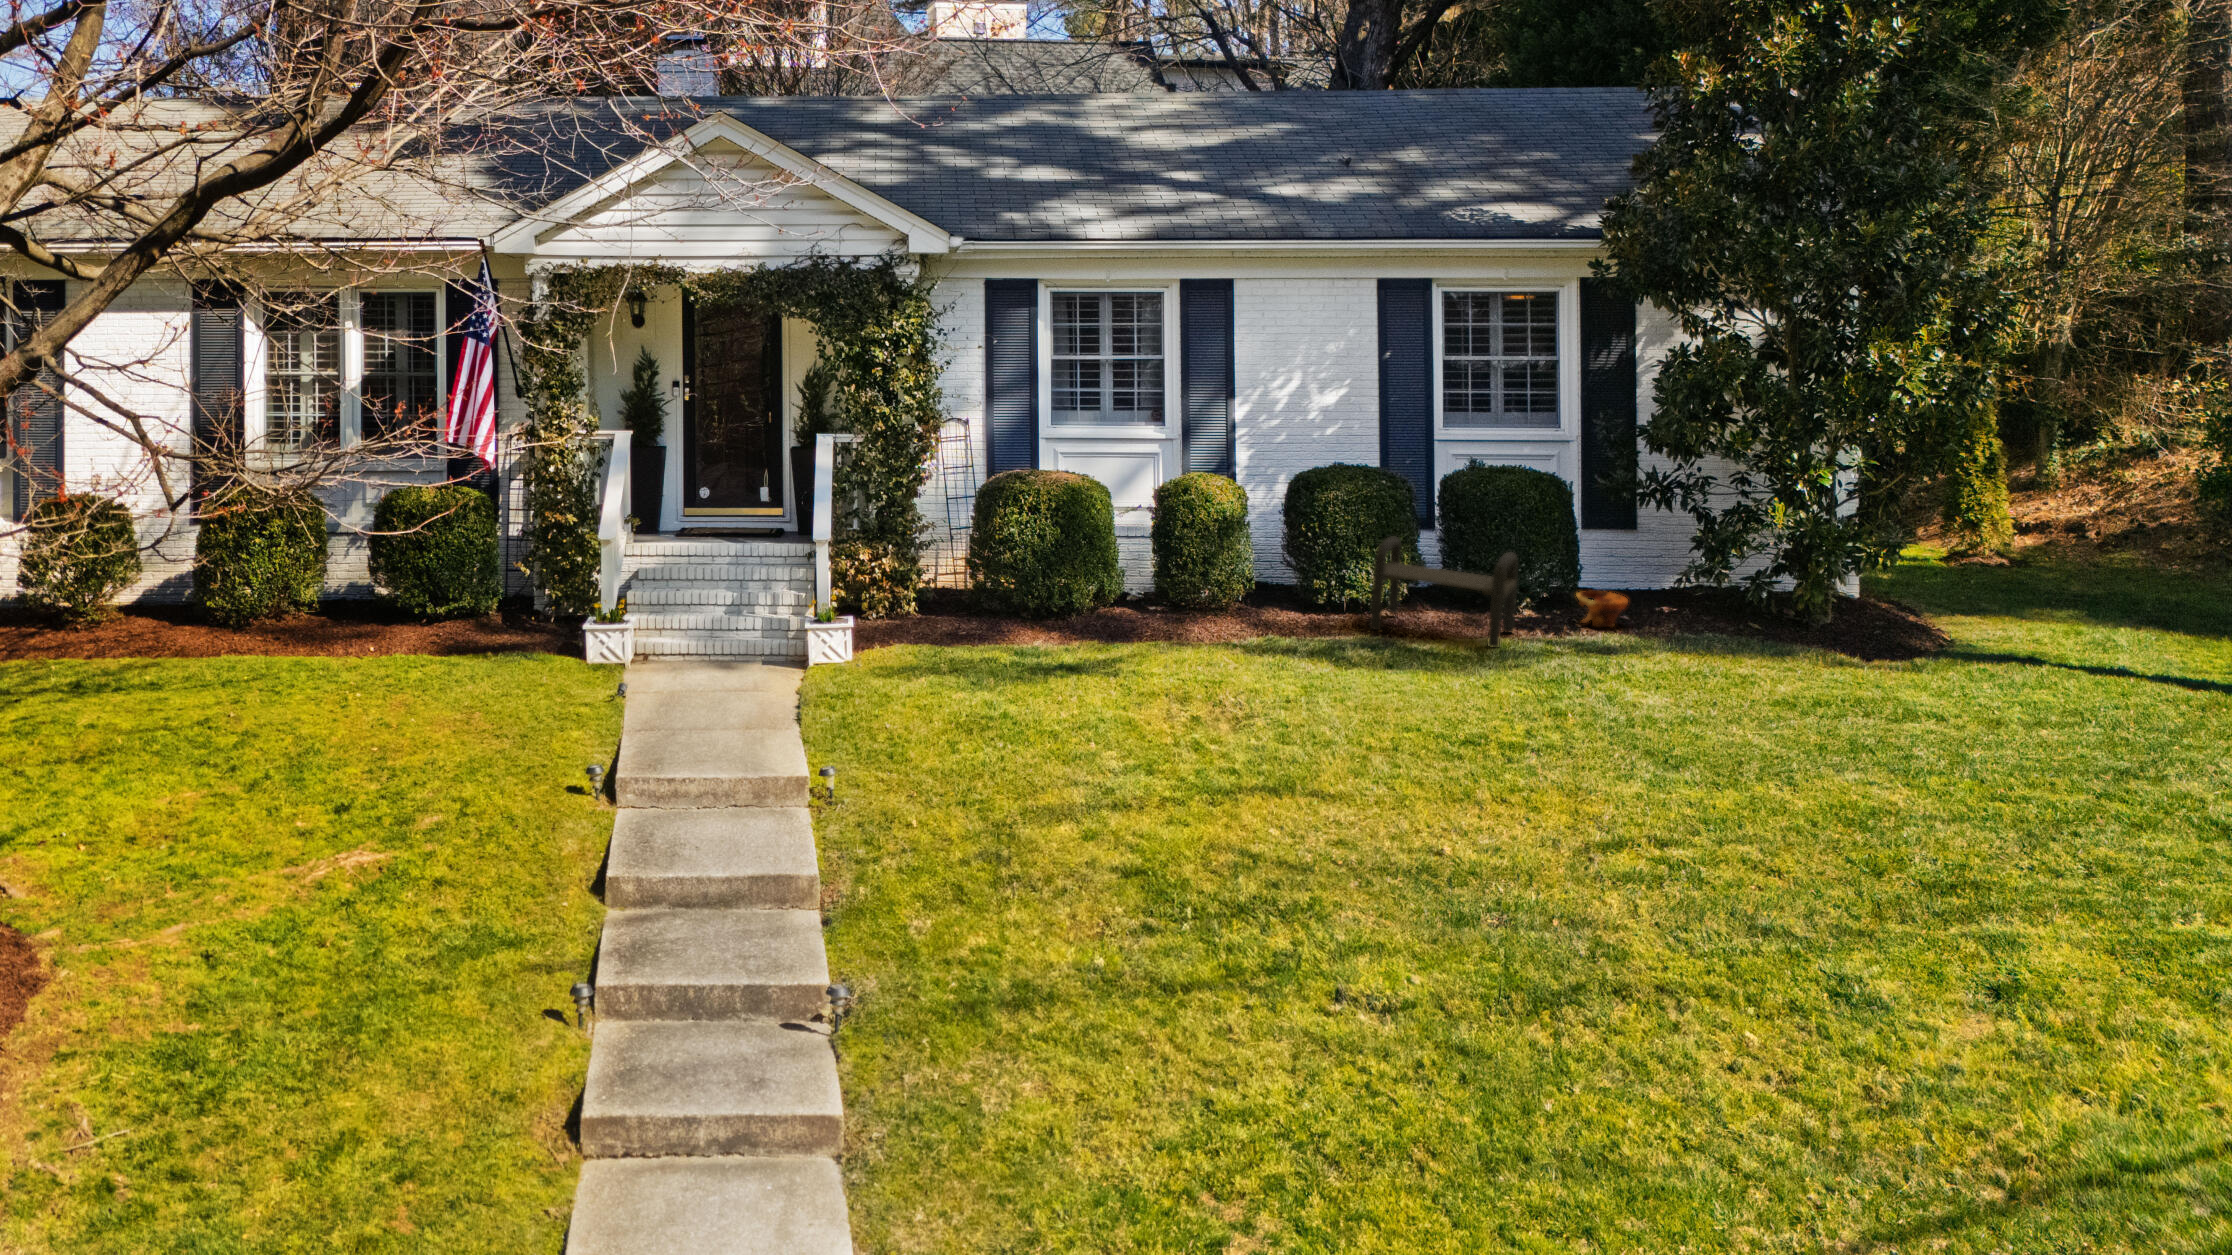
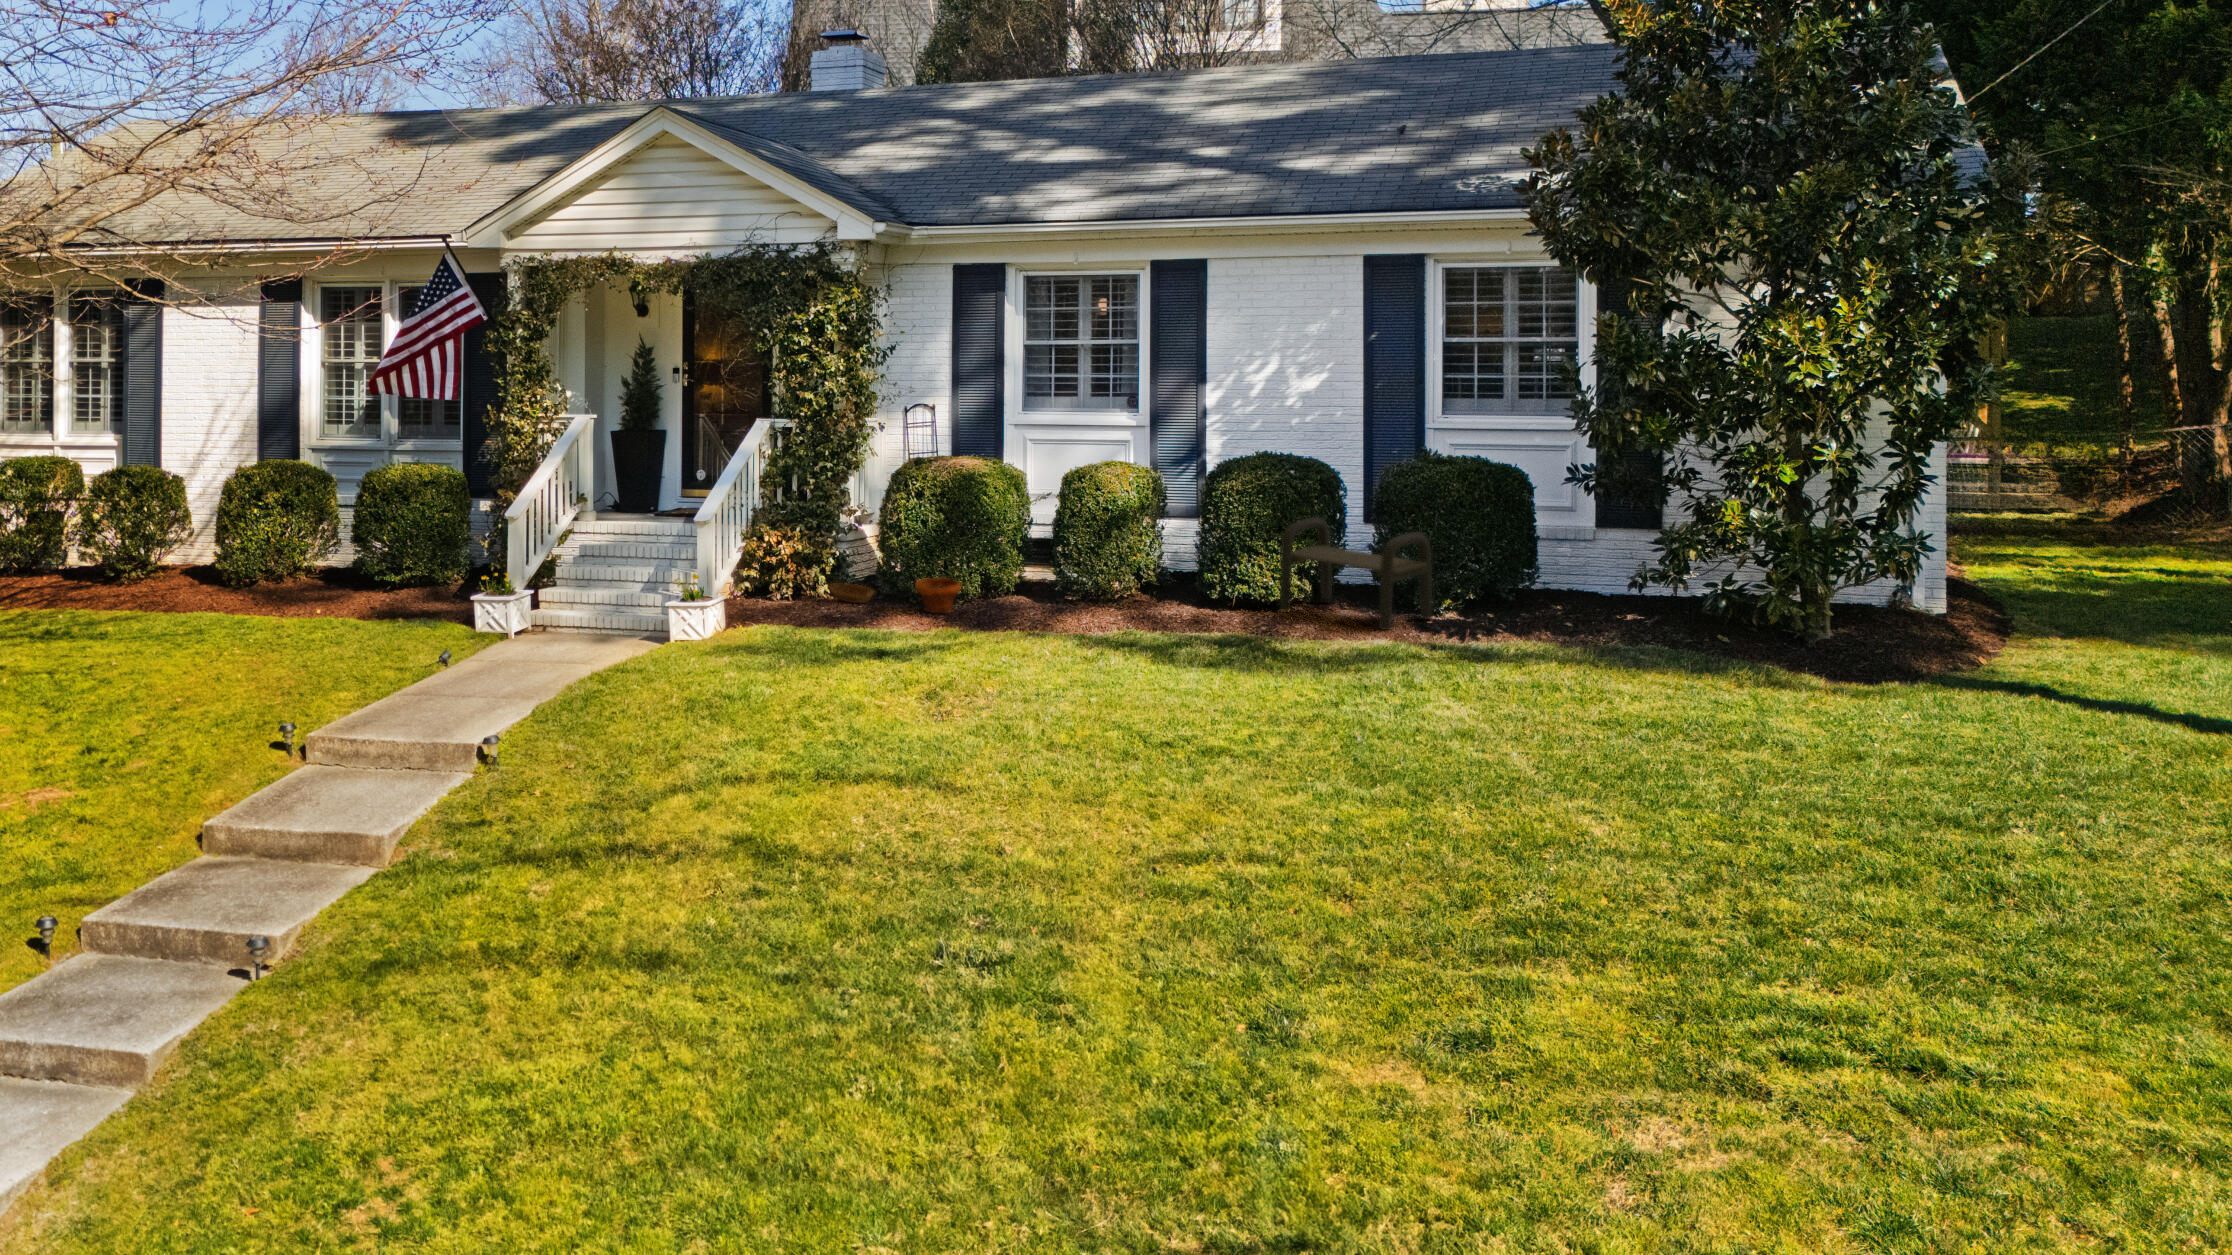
planter: present [1577,591,1628,627] -> present [915,578,961,613]
basket: none [920,610,984,639] -> present [830,583,874,603]

